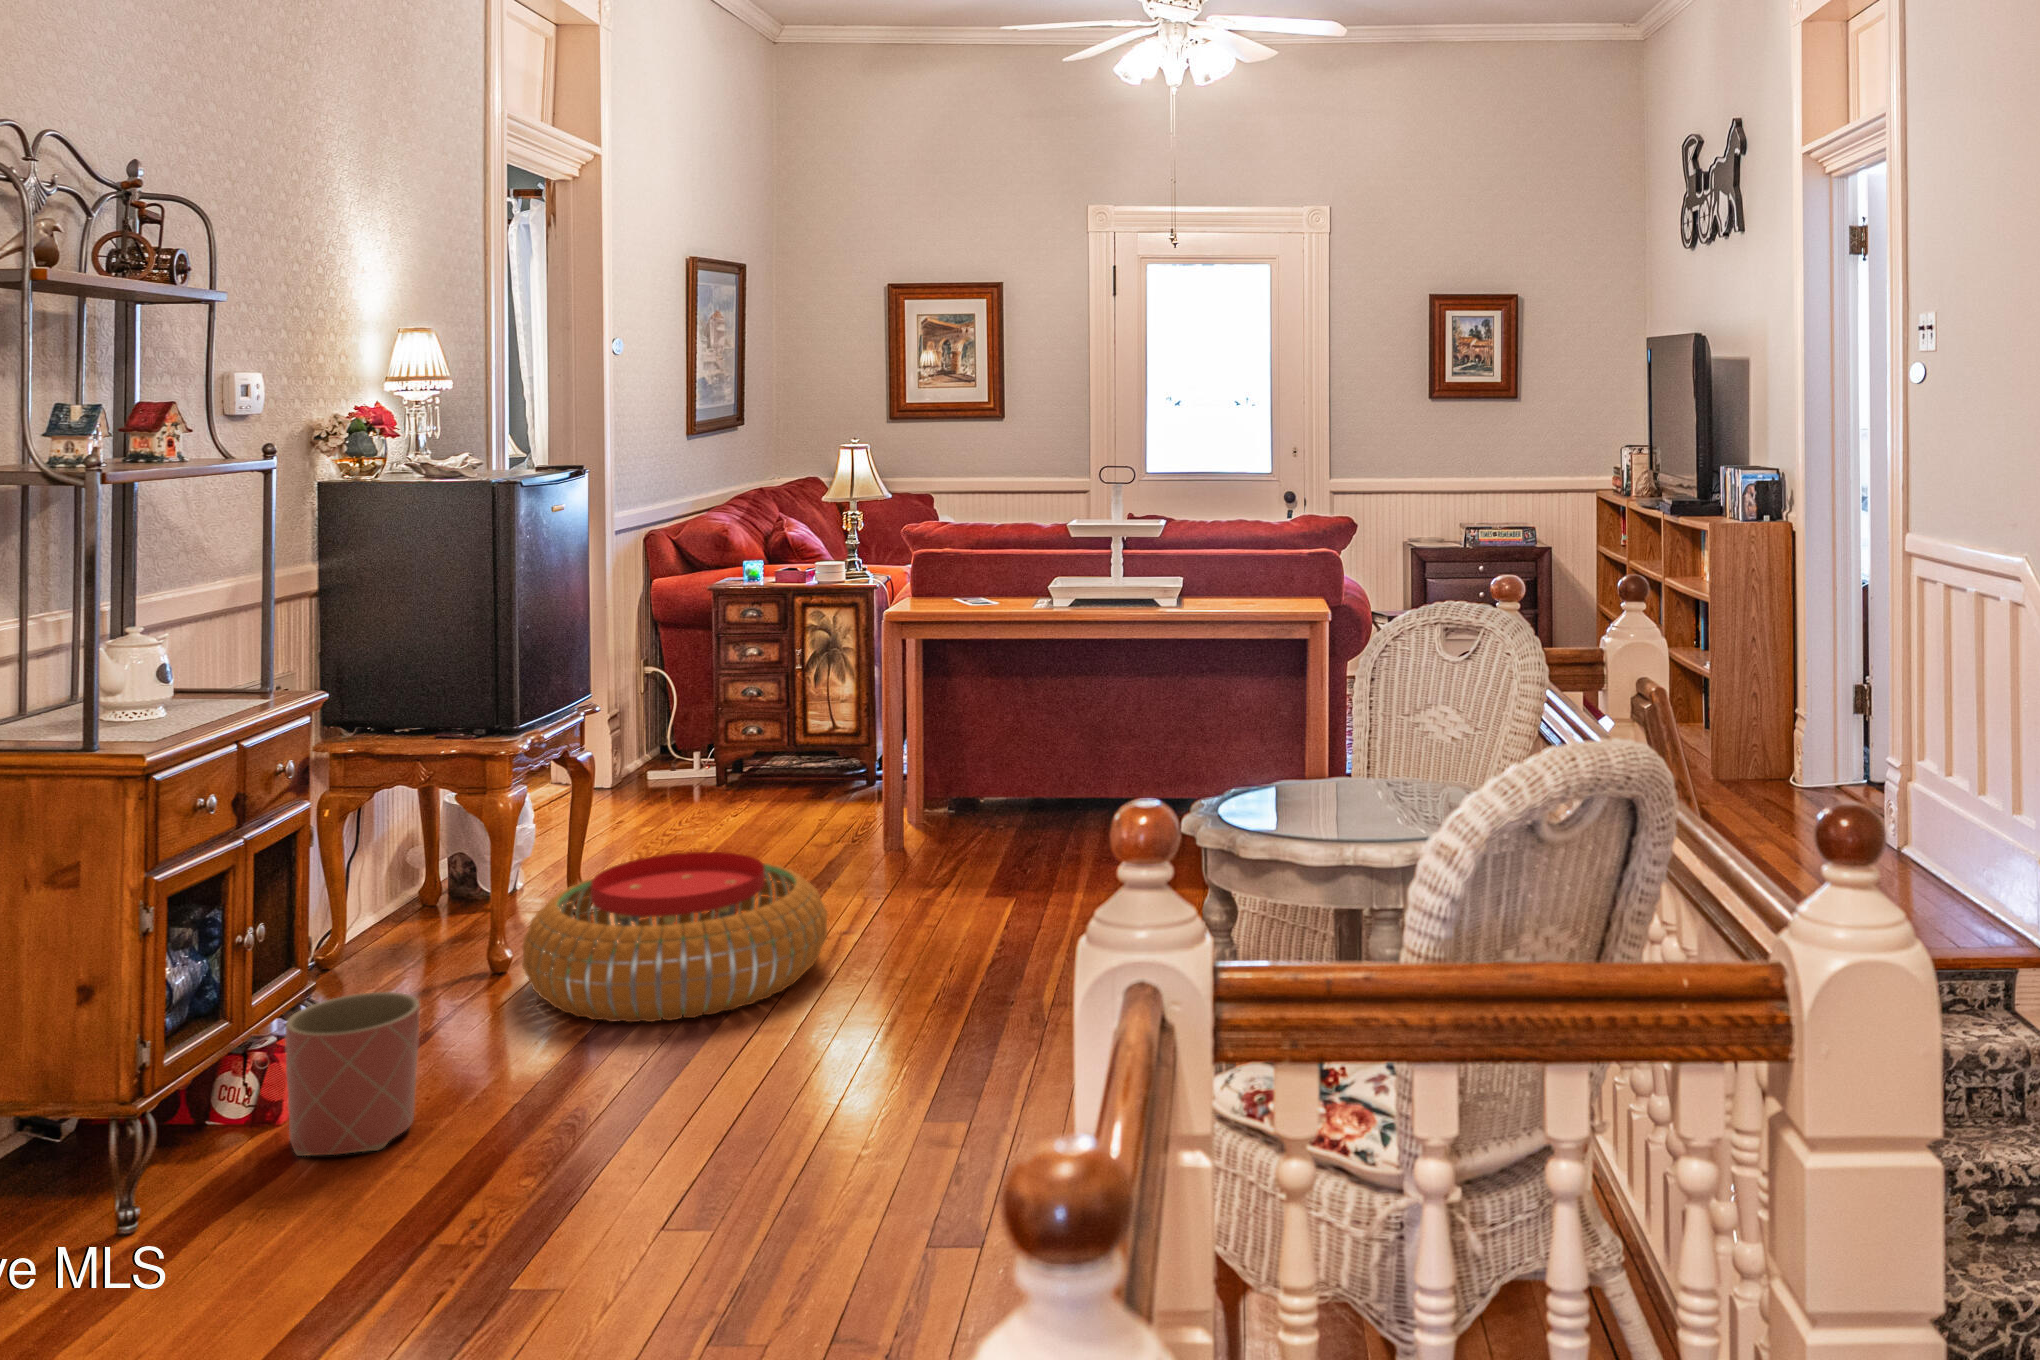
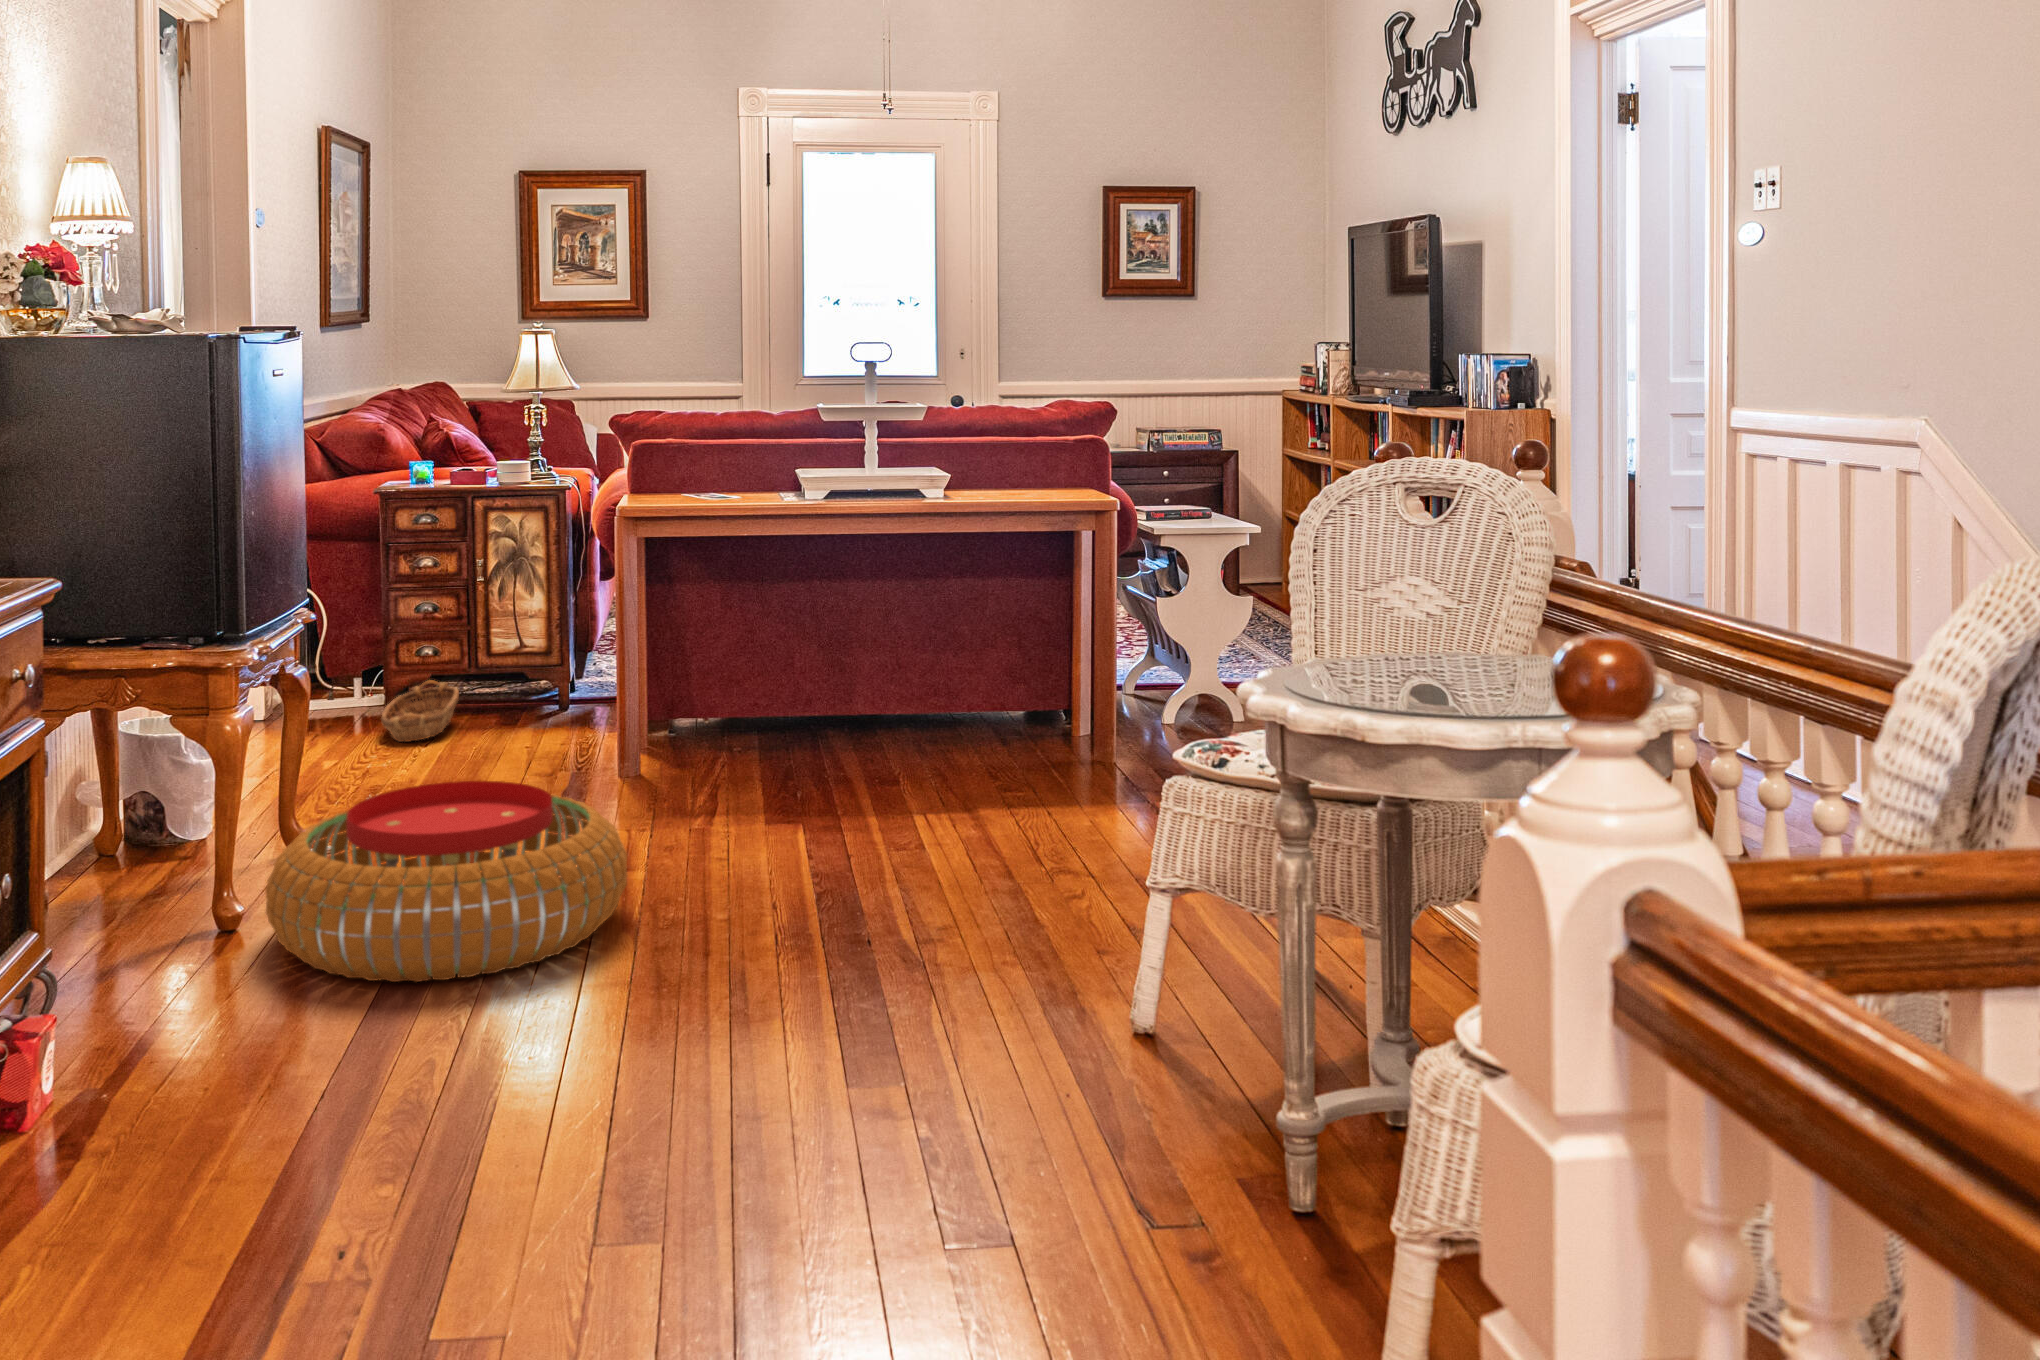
basket: none [684,754,782,810] -> present [381,680,459,742]
planter: present [285,992,420,1156] -> none [39,955,207,1163]

